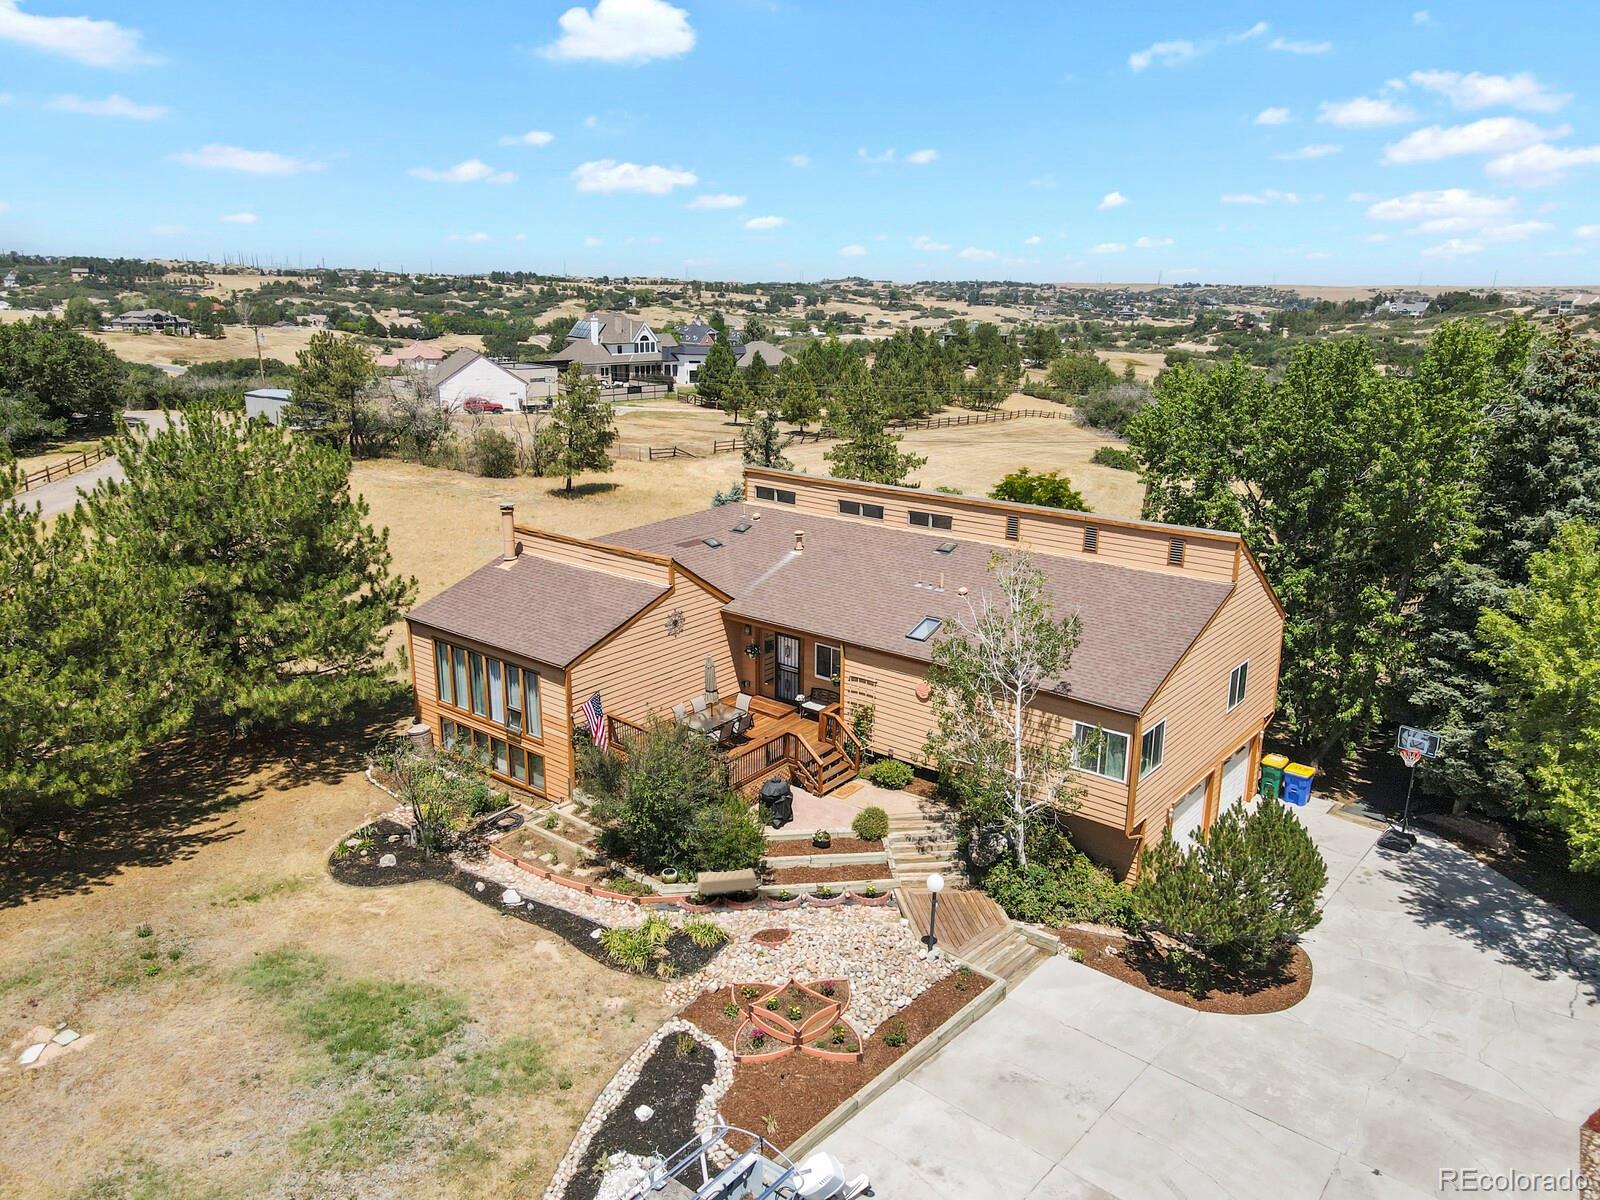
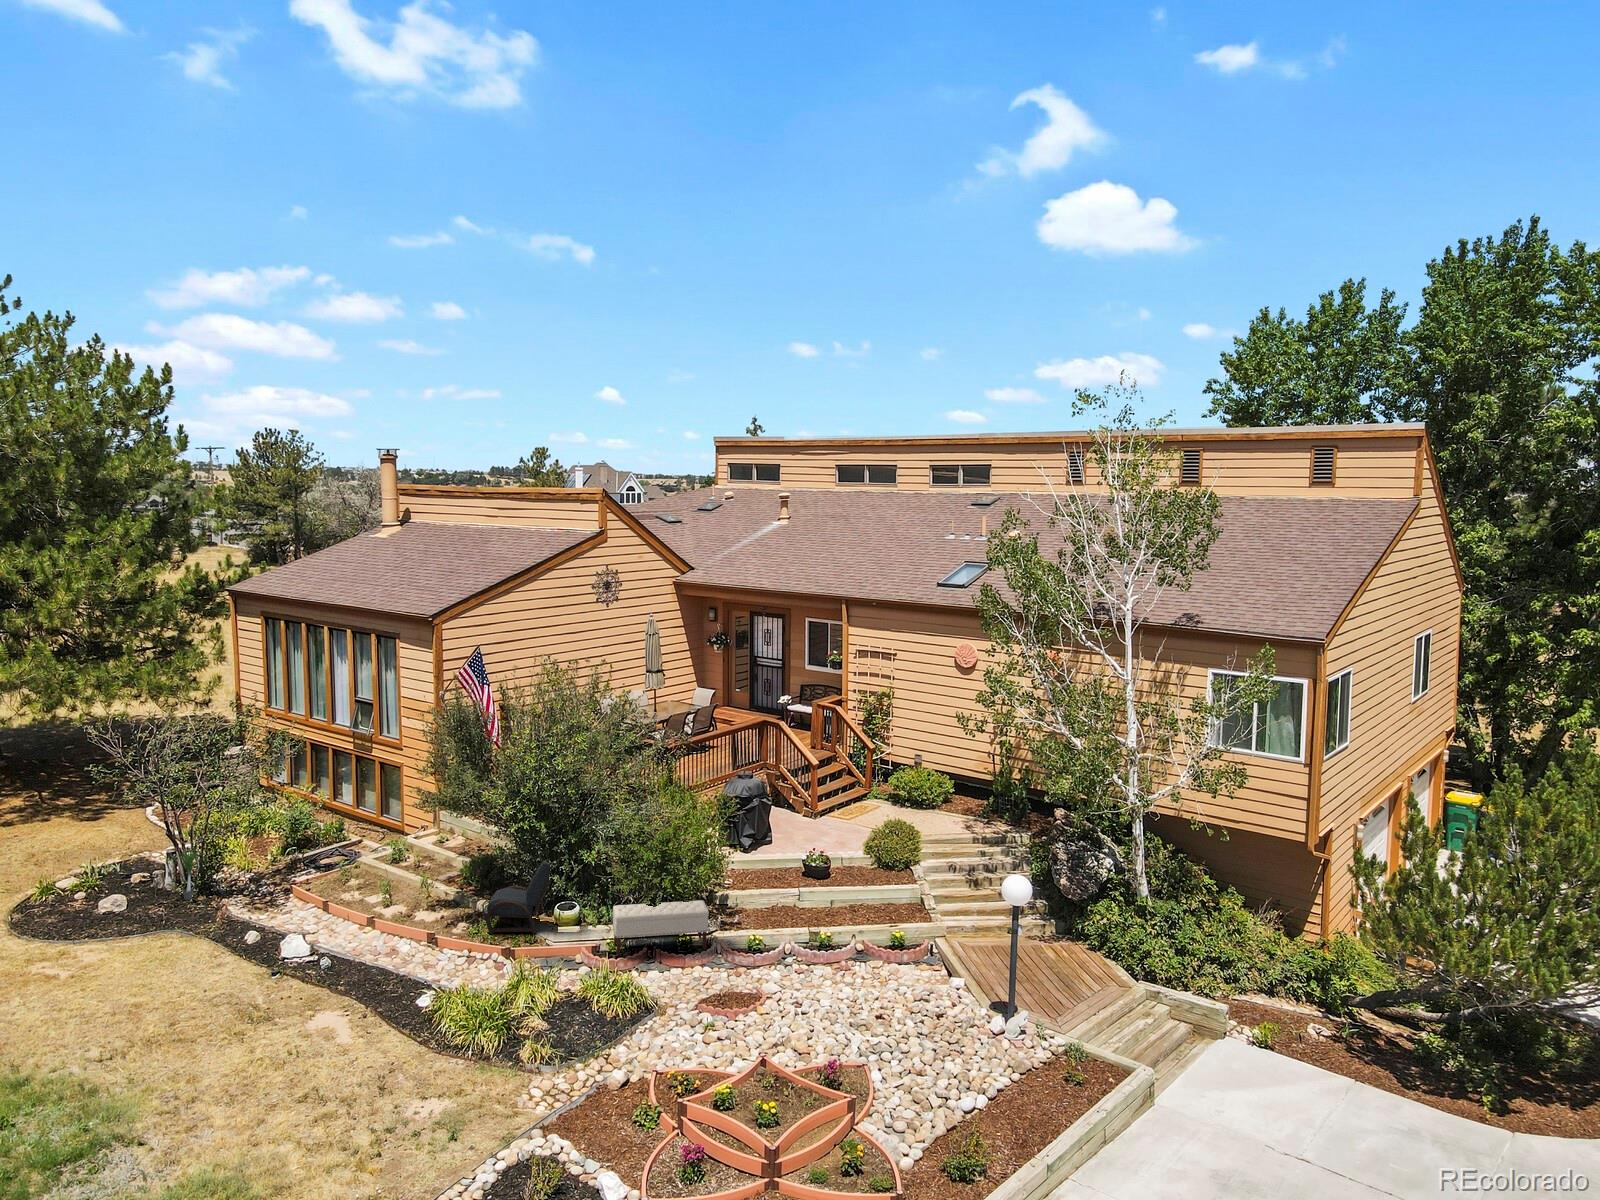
lounge chair: none [619,836,662,888] -> present [486,862,550,934]

